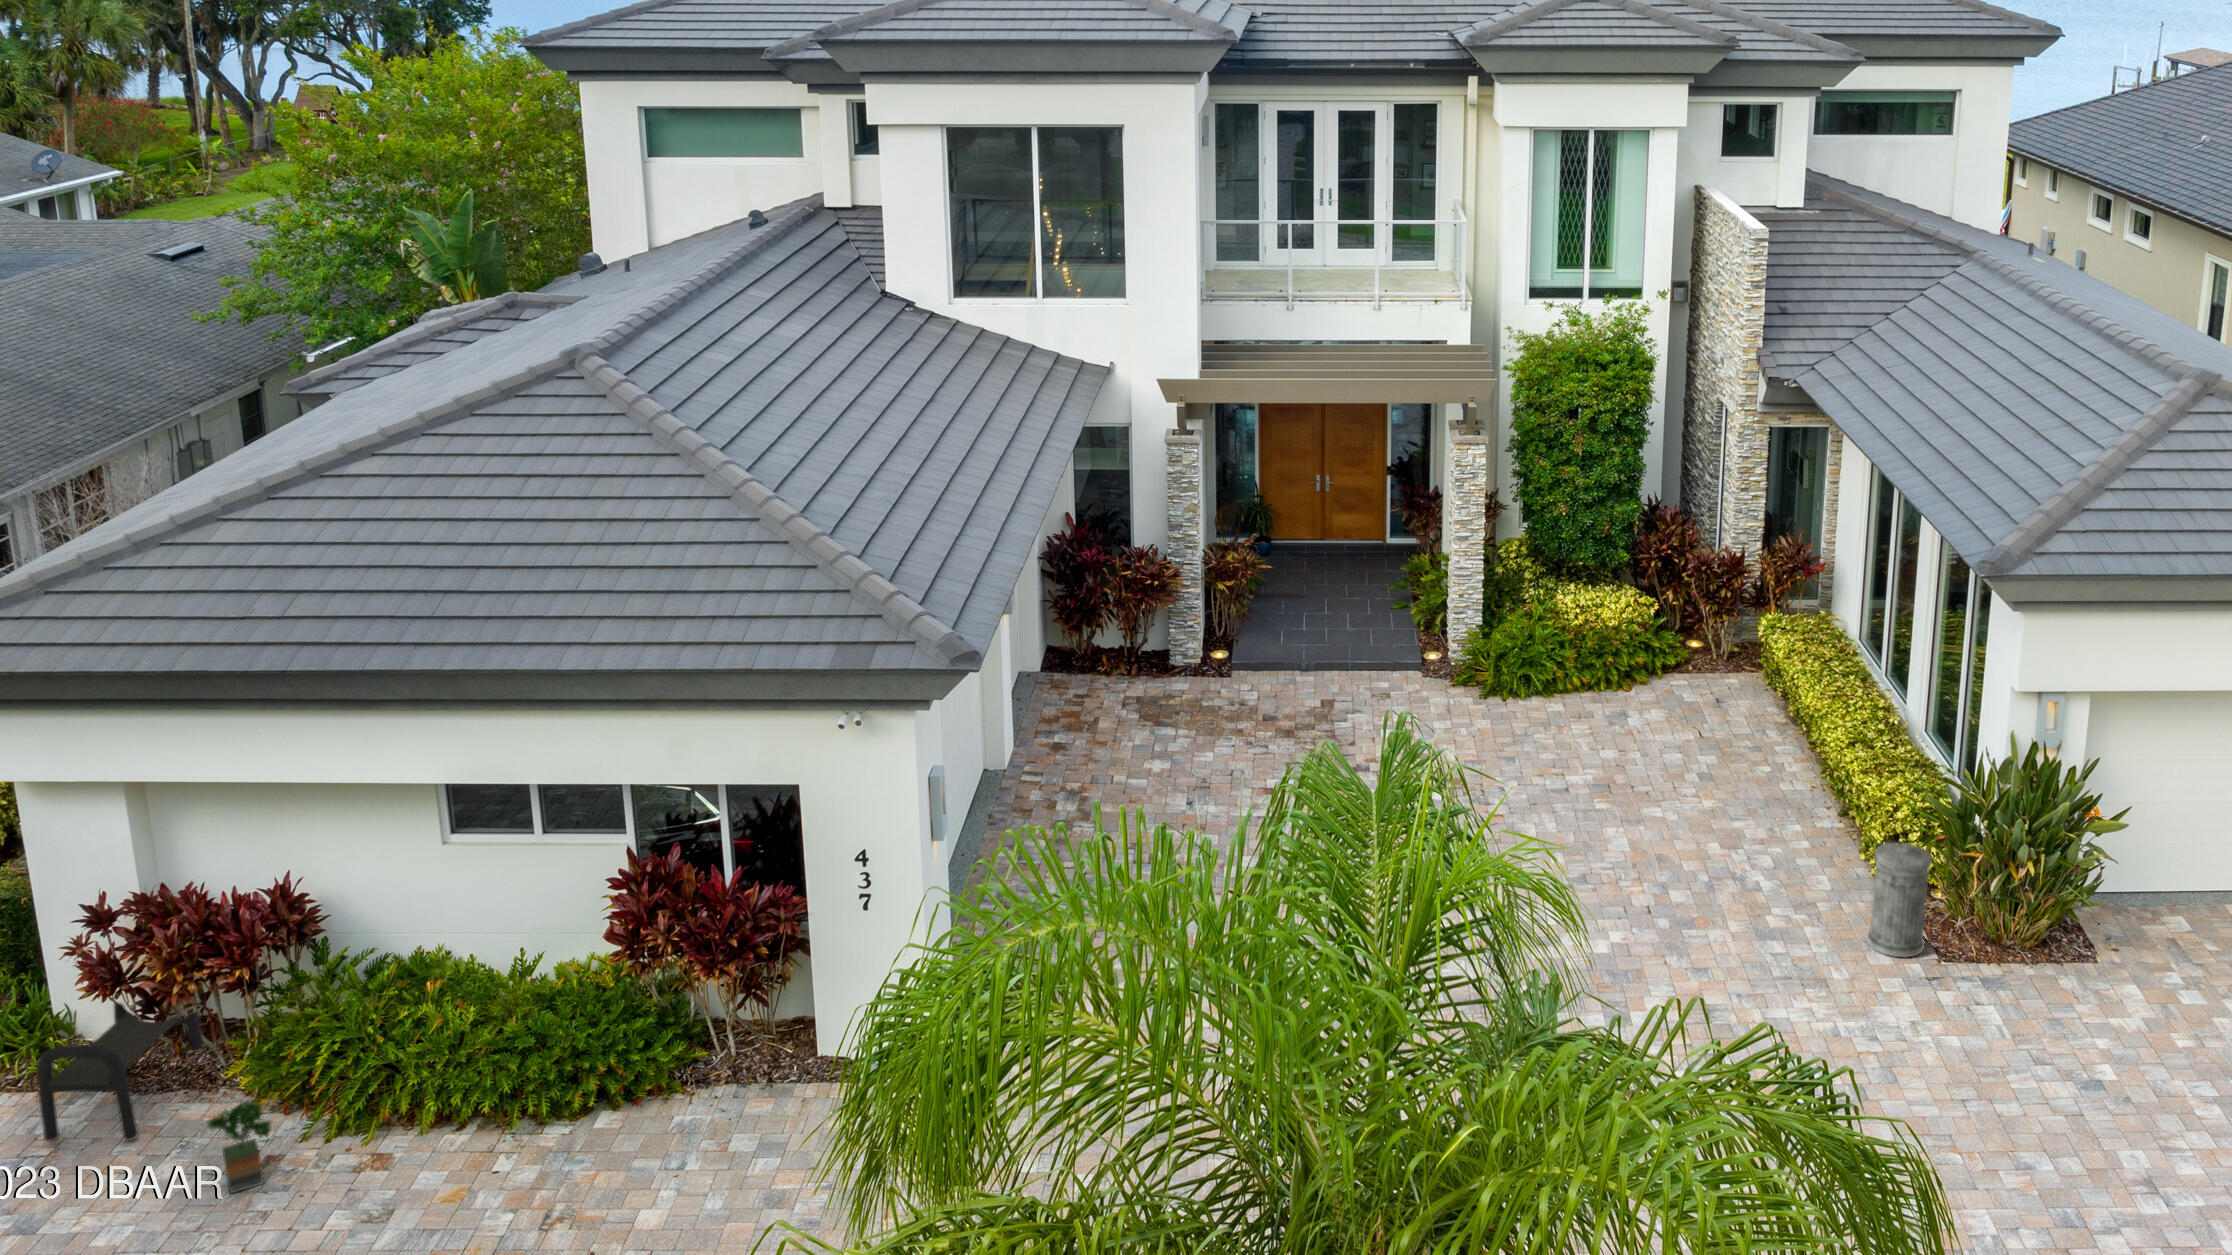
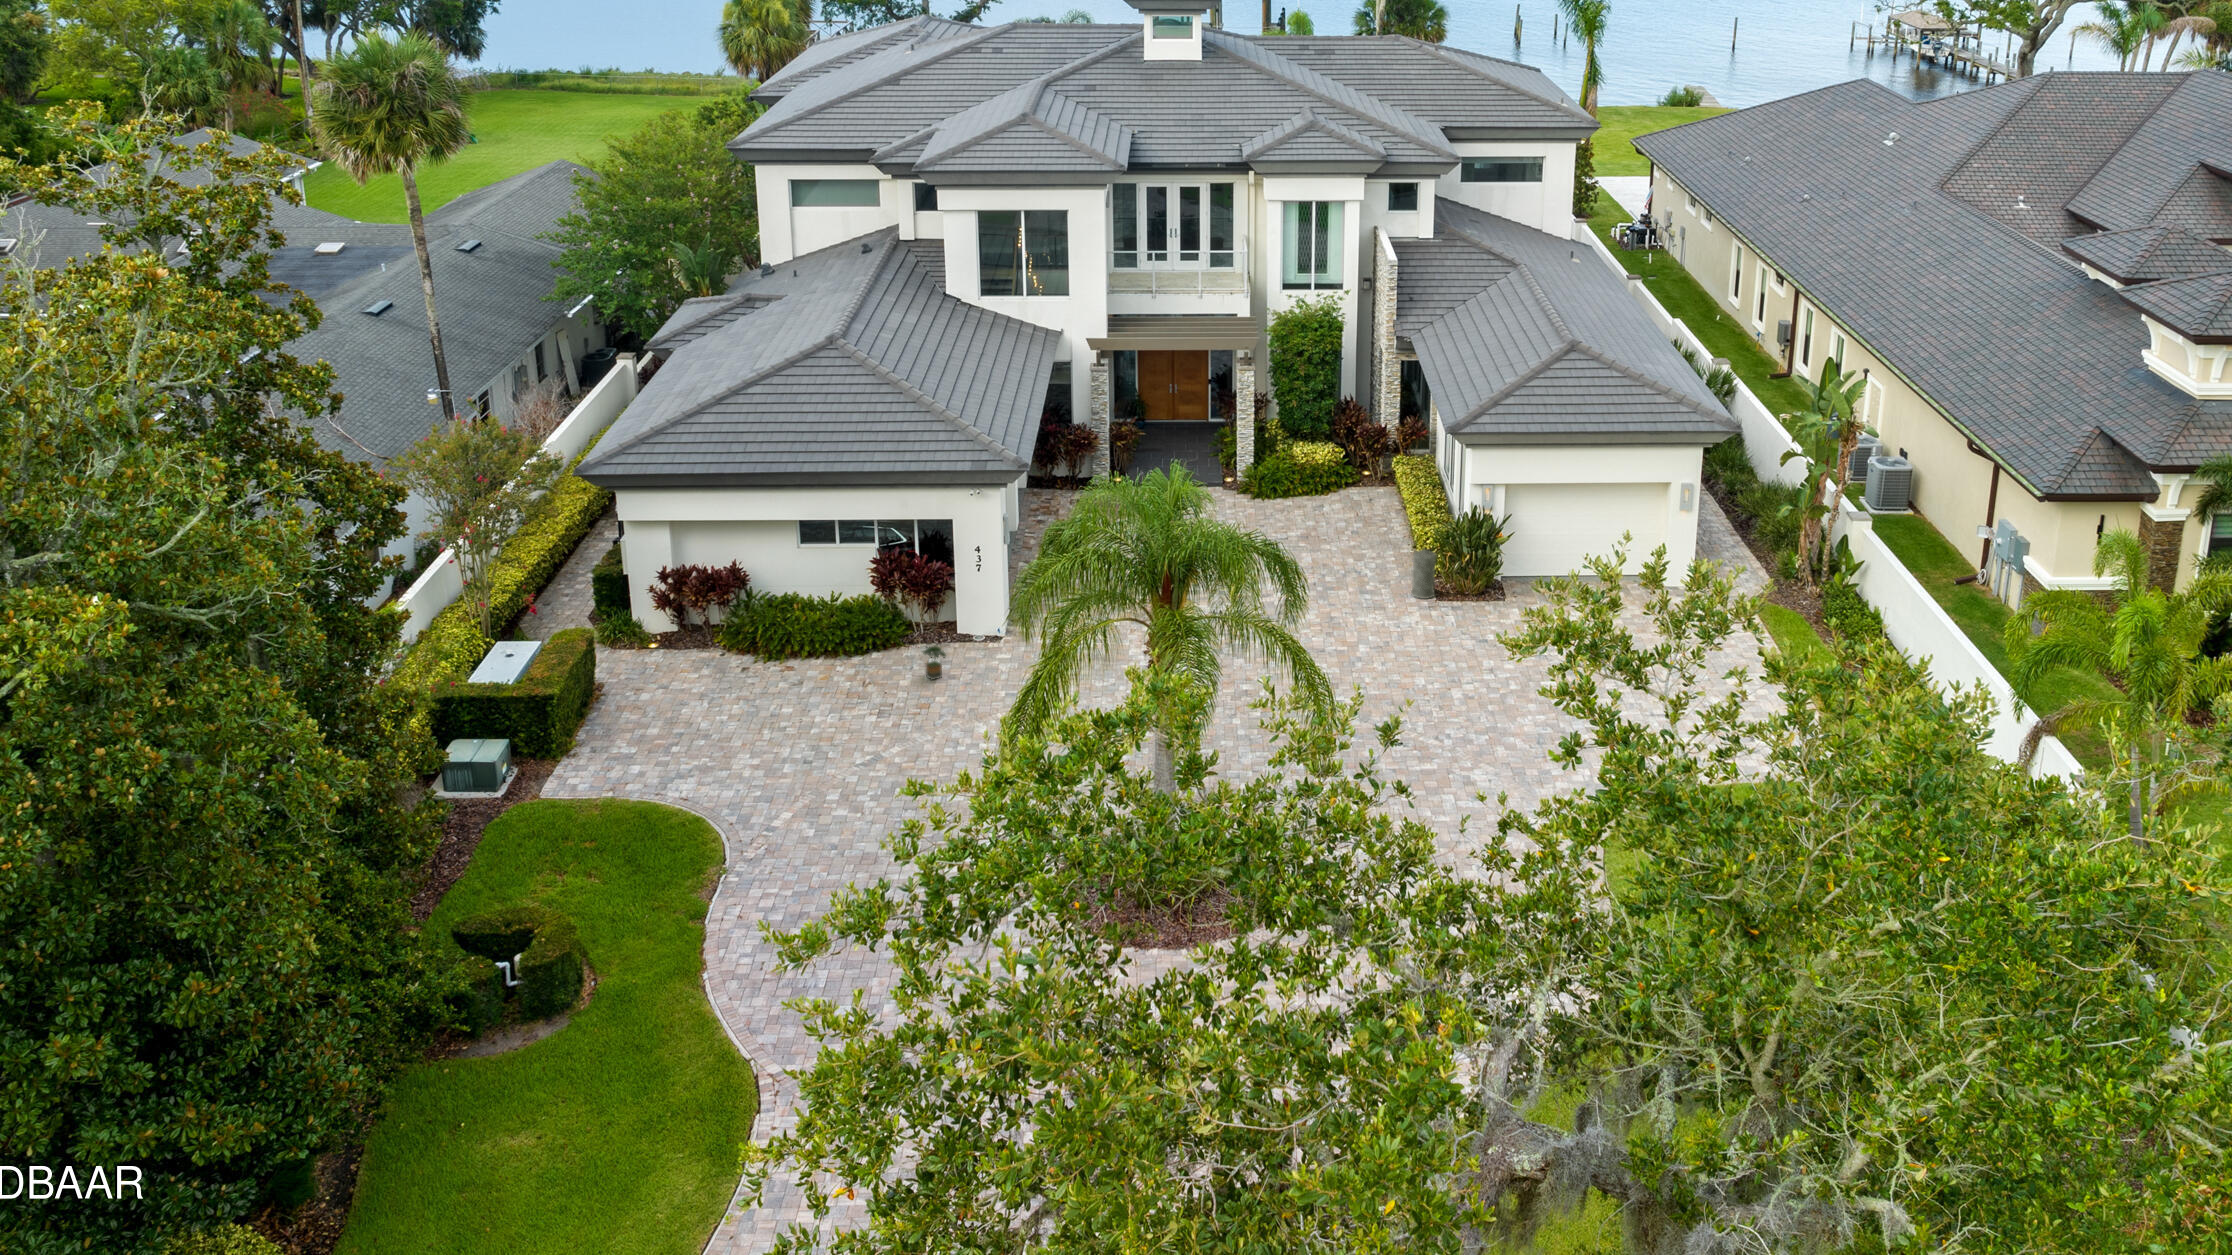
bench: present [37,1003,203,1142] -> none [650,605,699,664]
potted tree: present [207,1101,271,1193] -> present [923,645,946,680]

